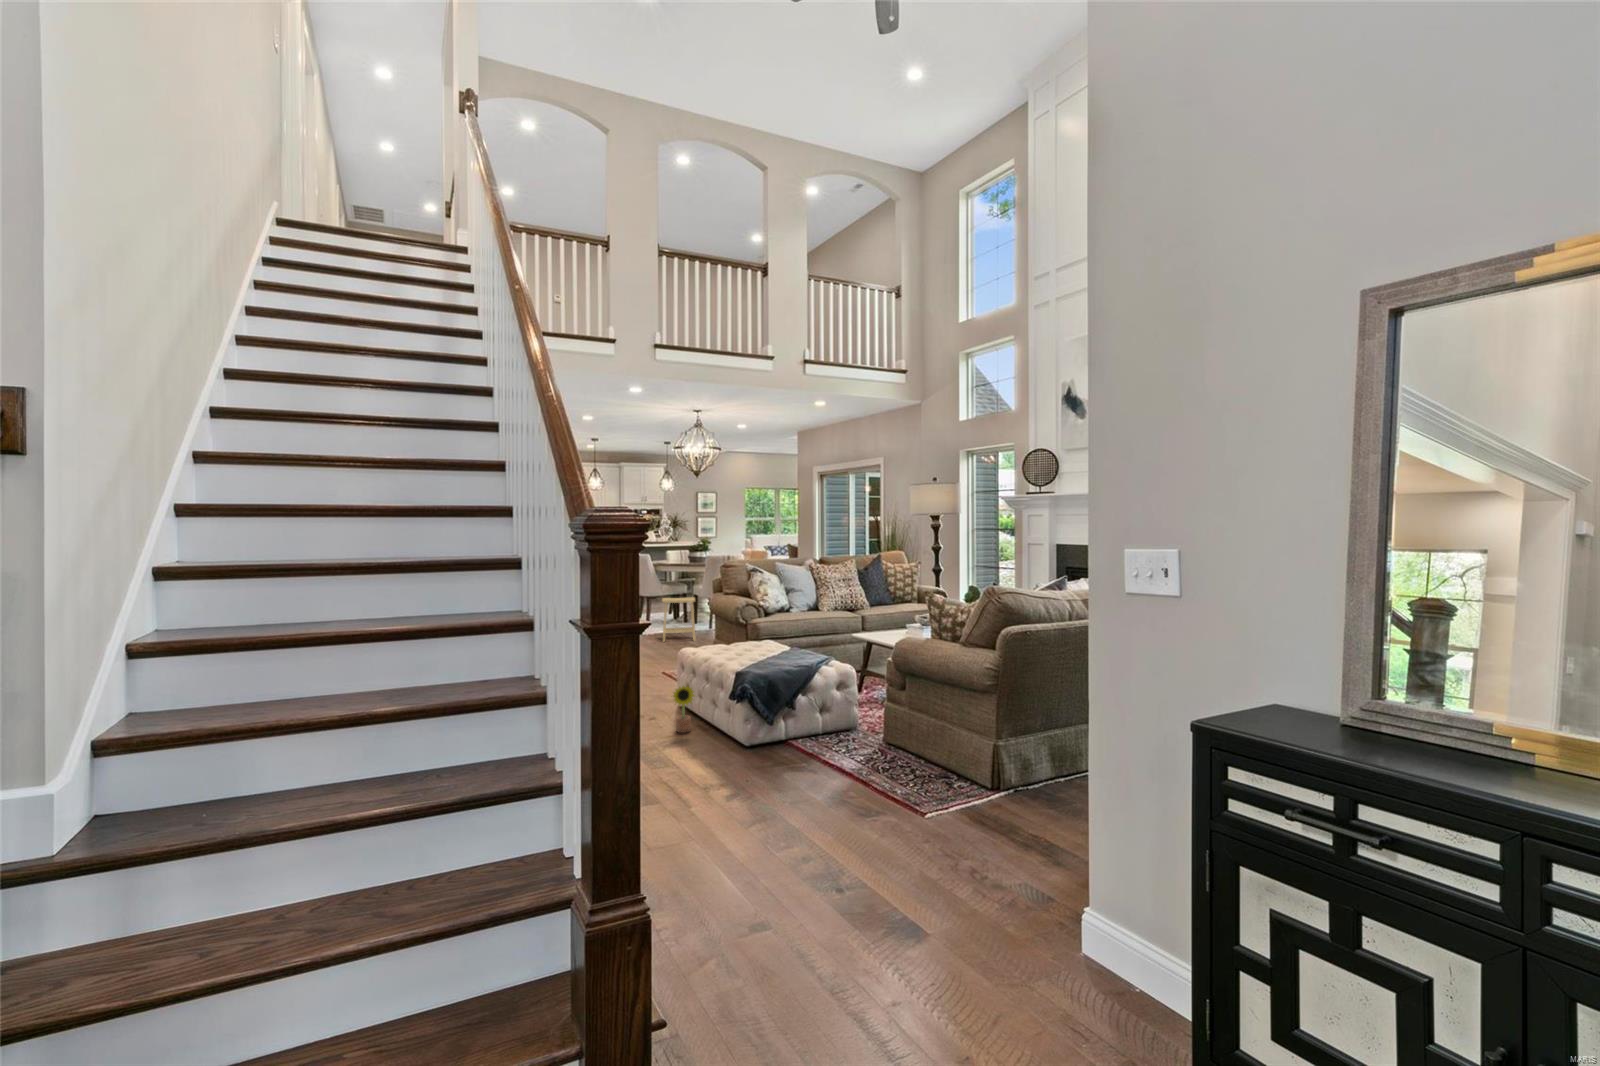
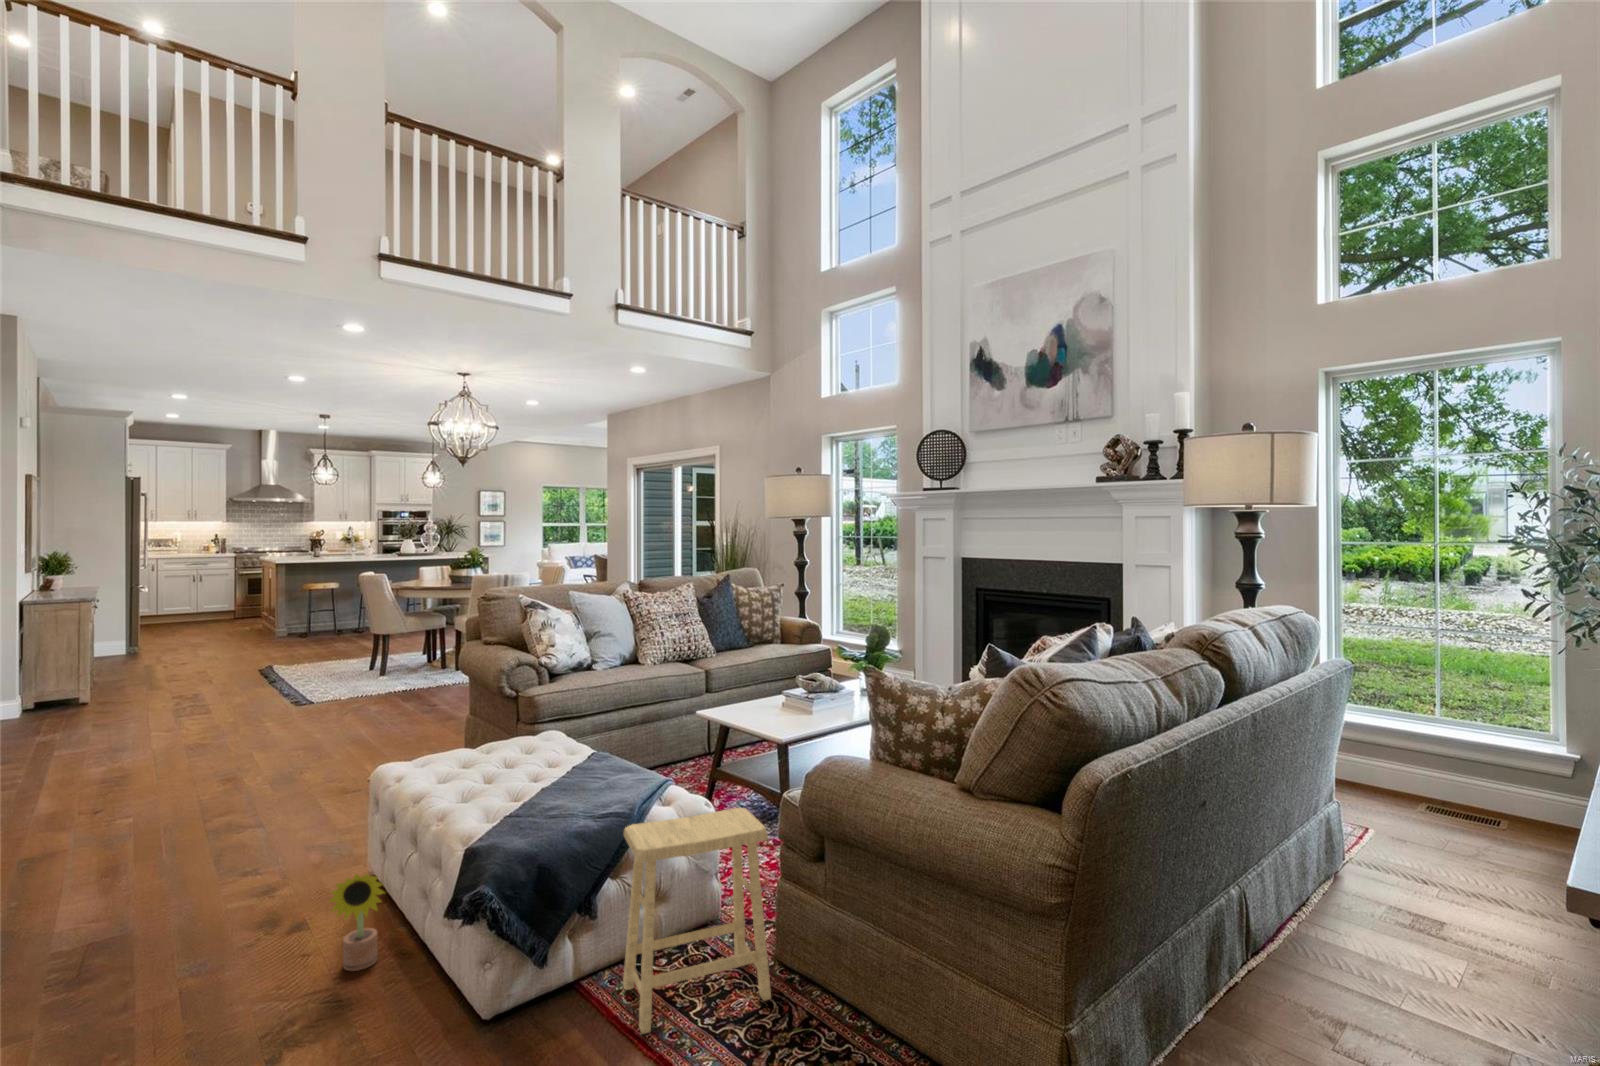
footstool: present [662,598,696,642] -> present [623,808,771,1034]

